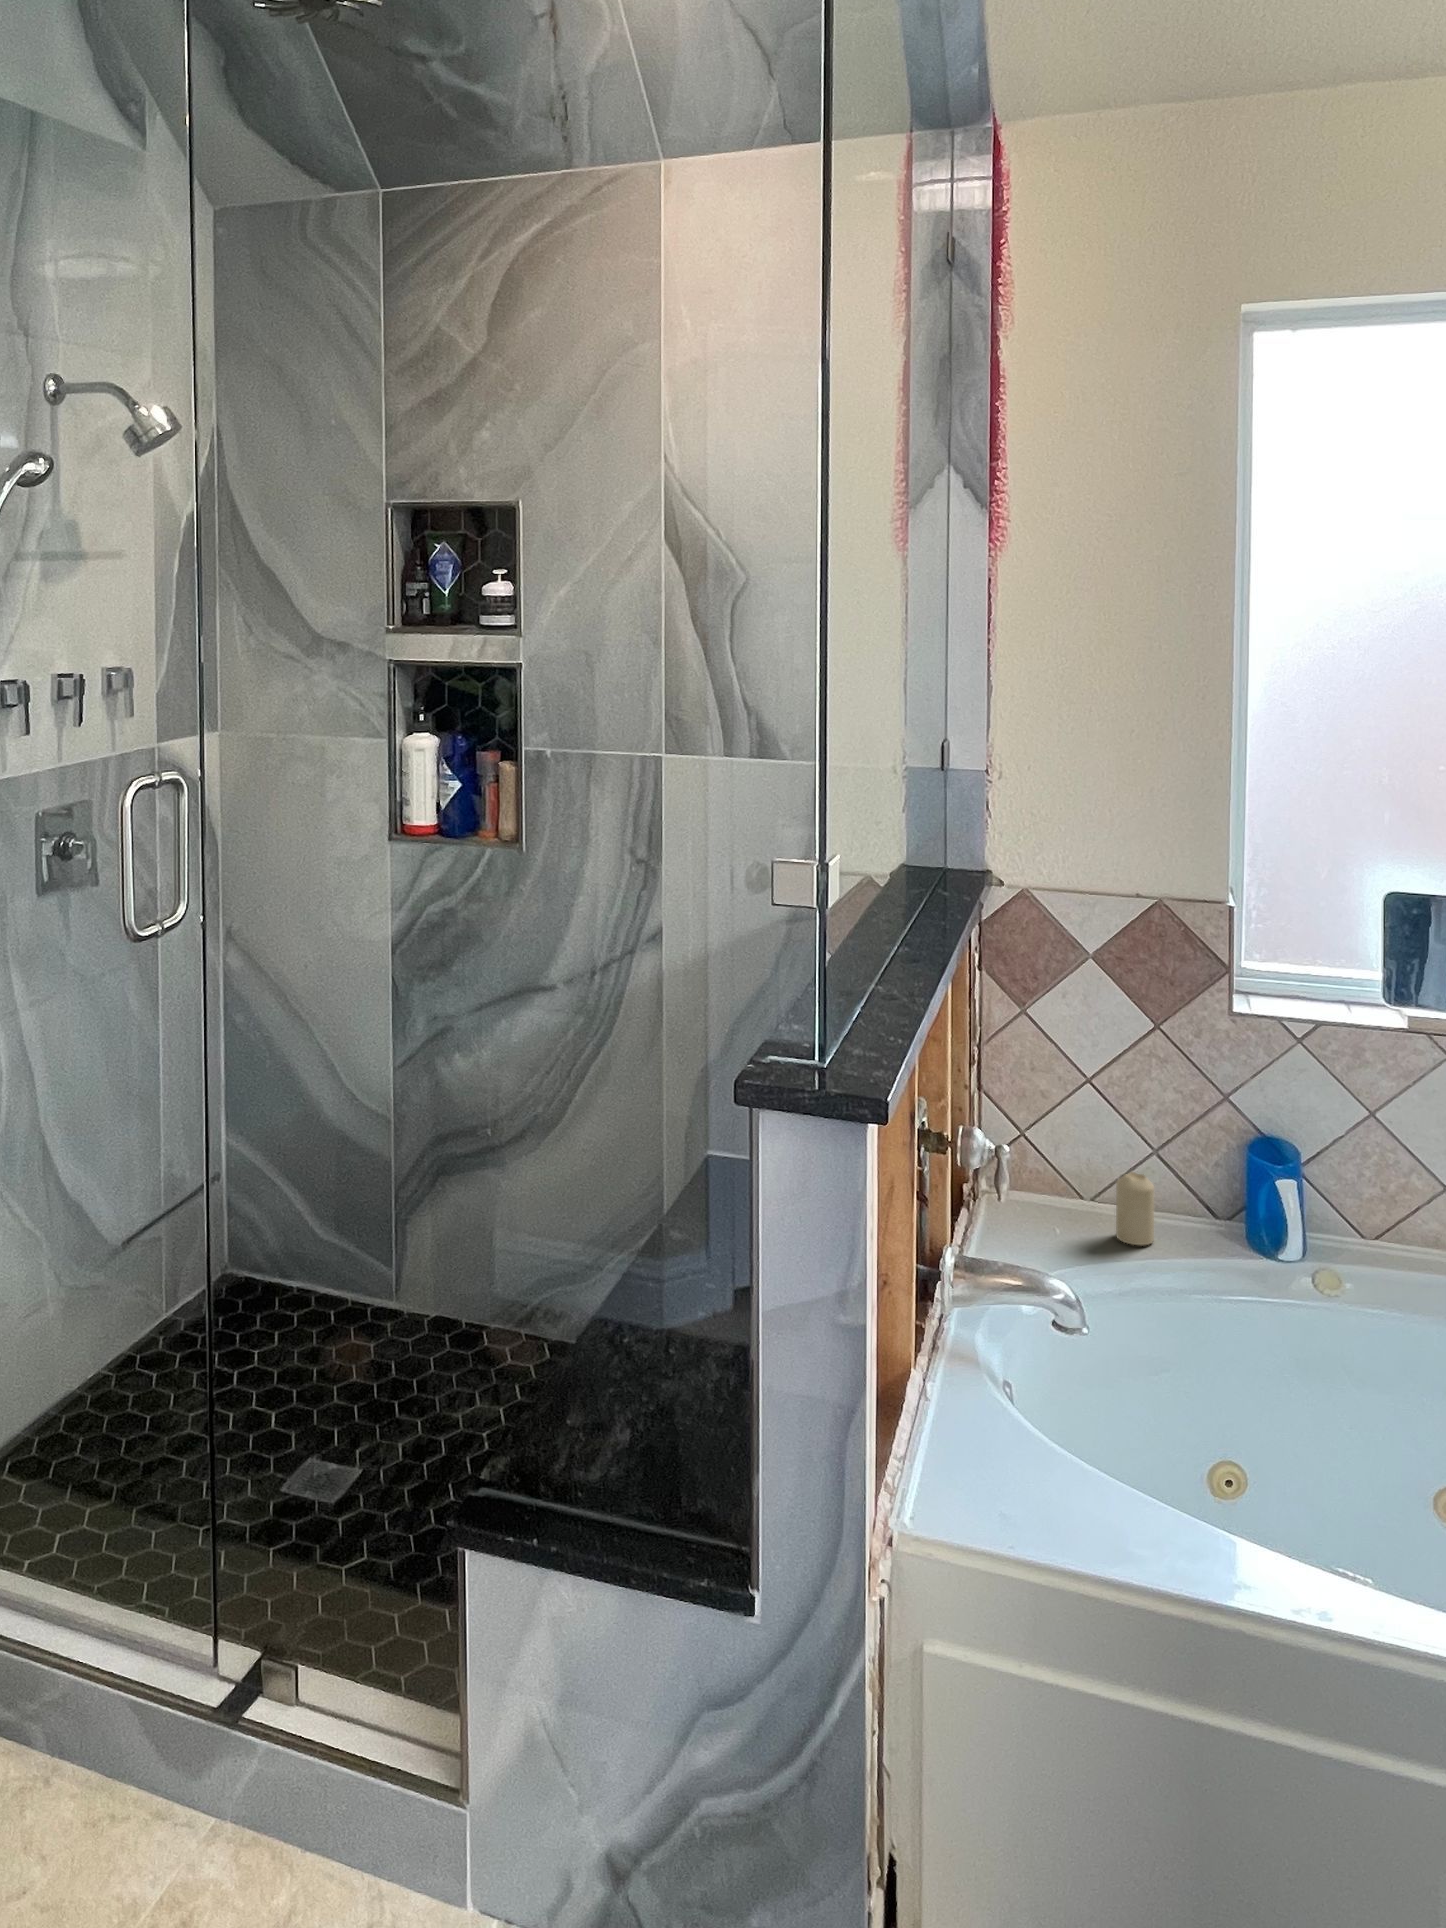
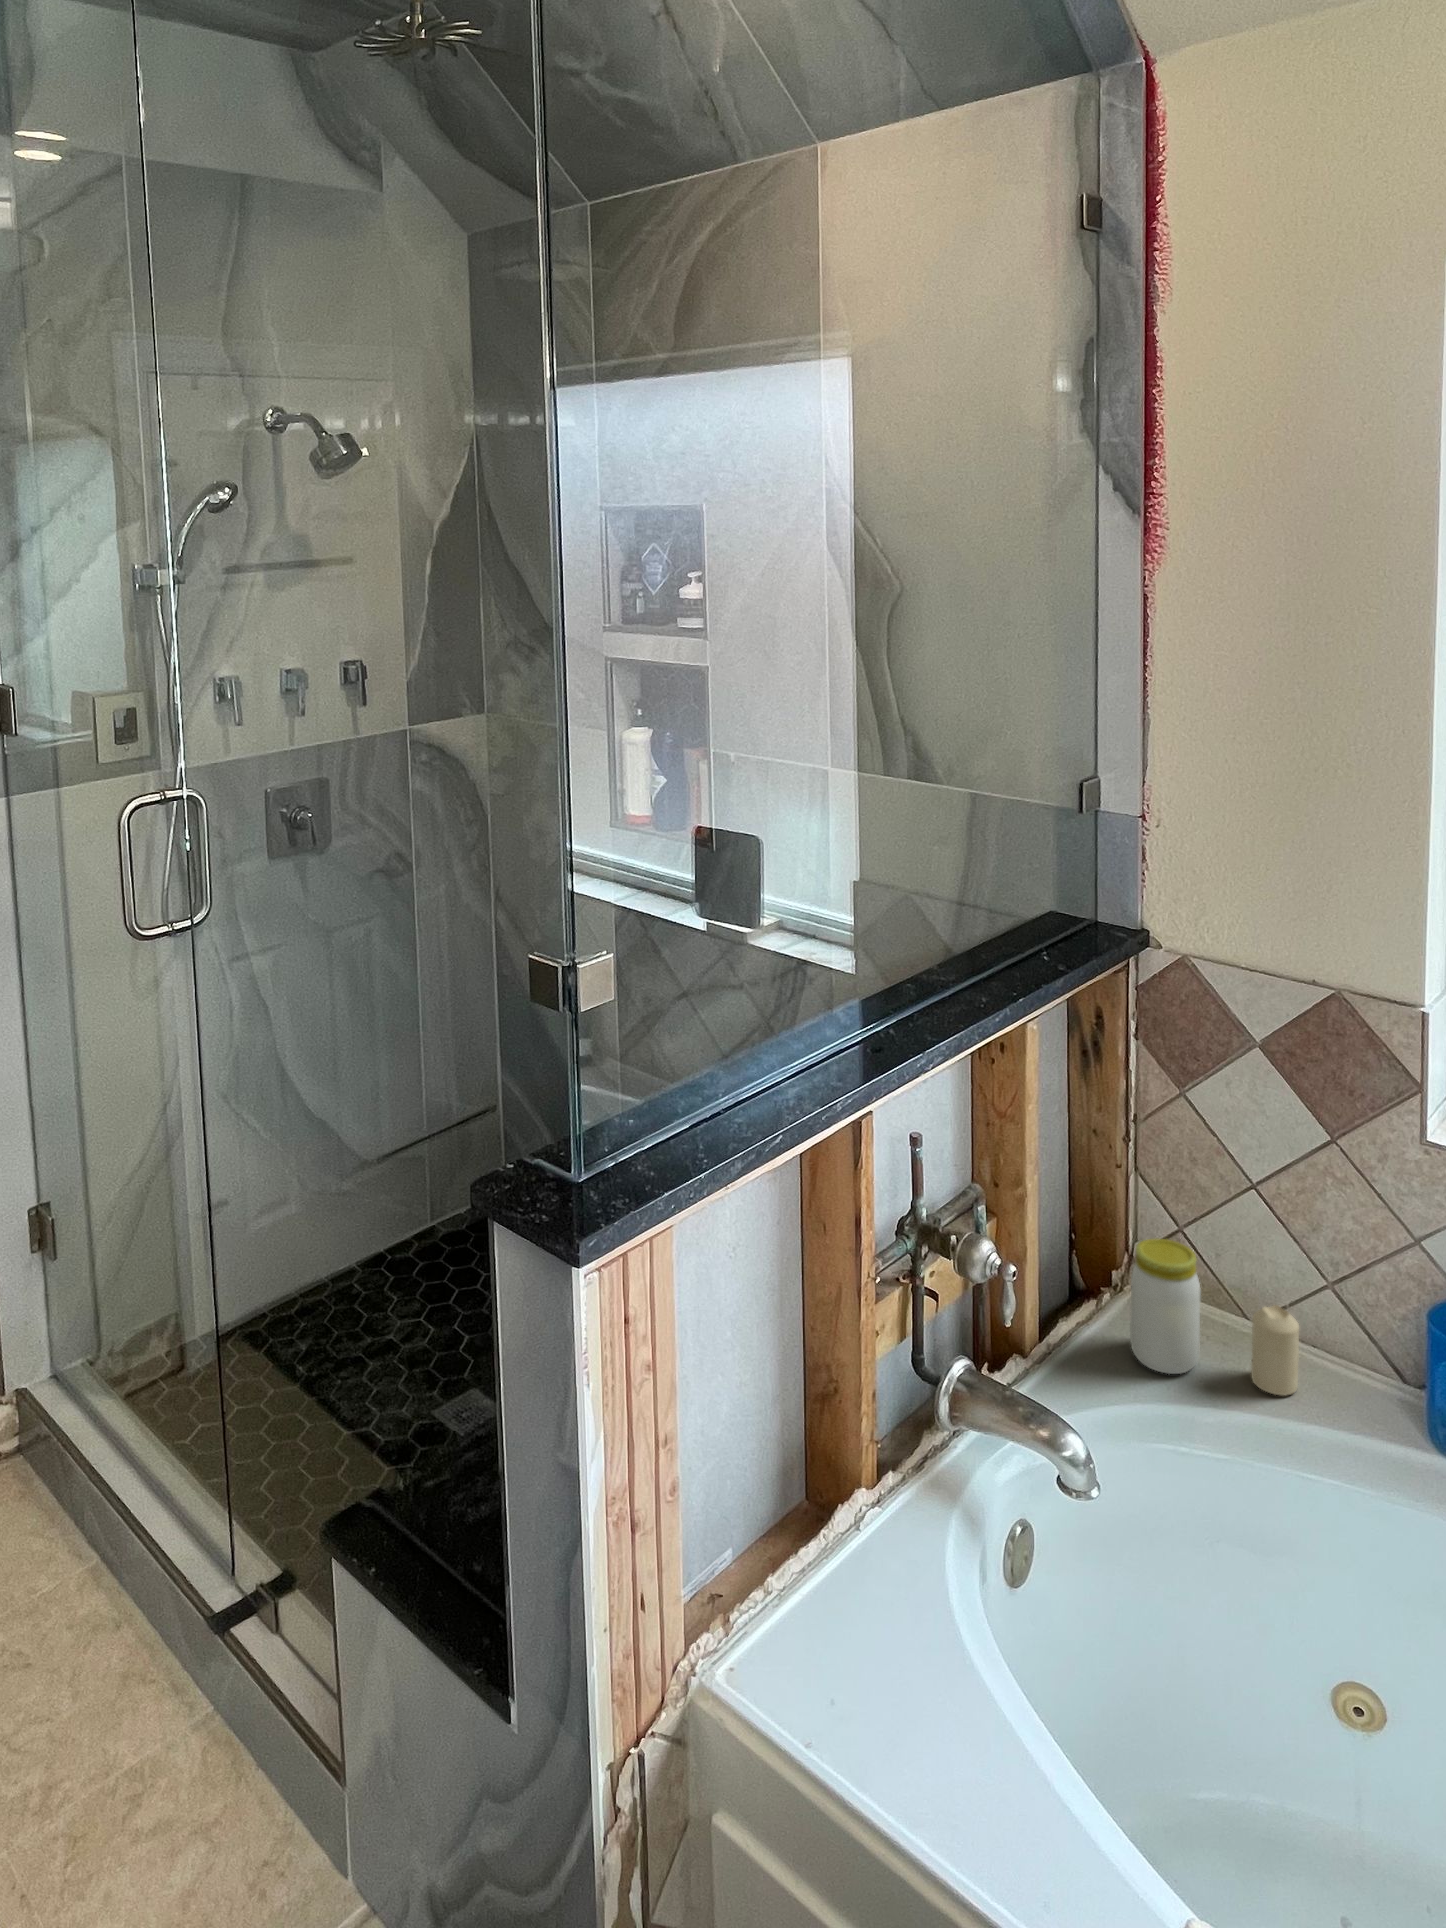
jar: none [1017,1136,1076,1248] -> present [1130,1239,1201,1374]

